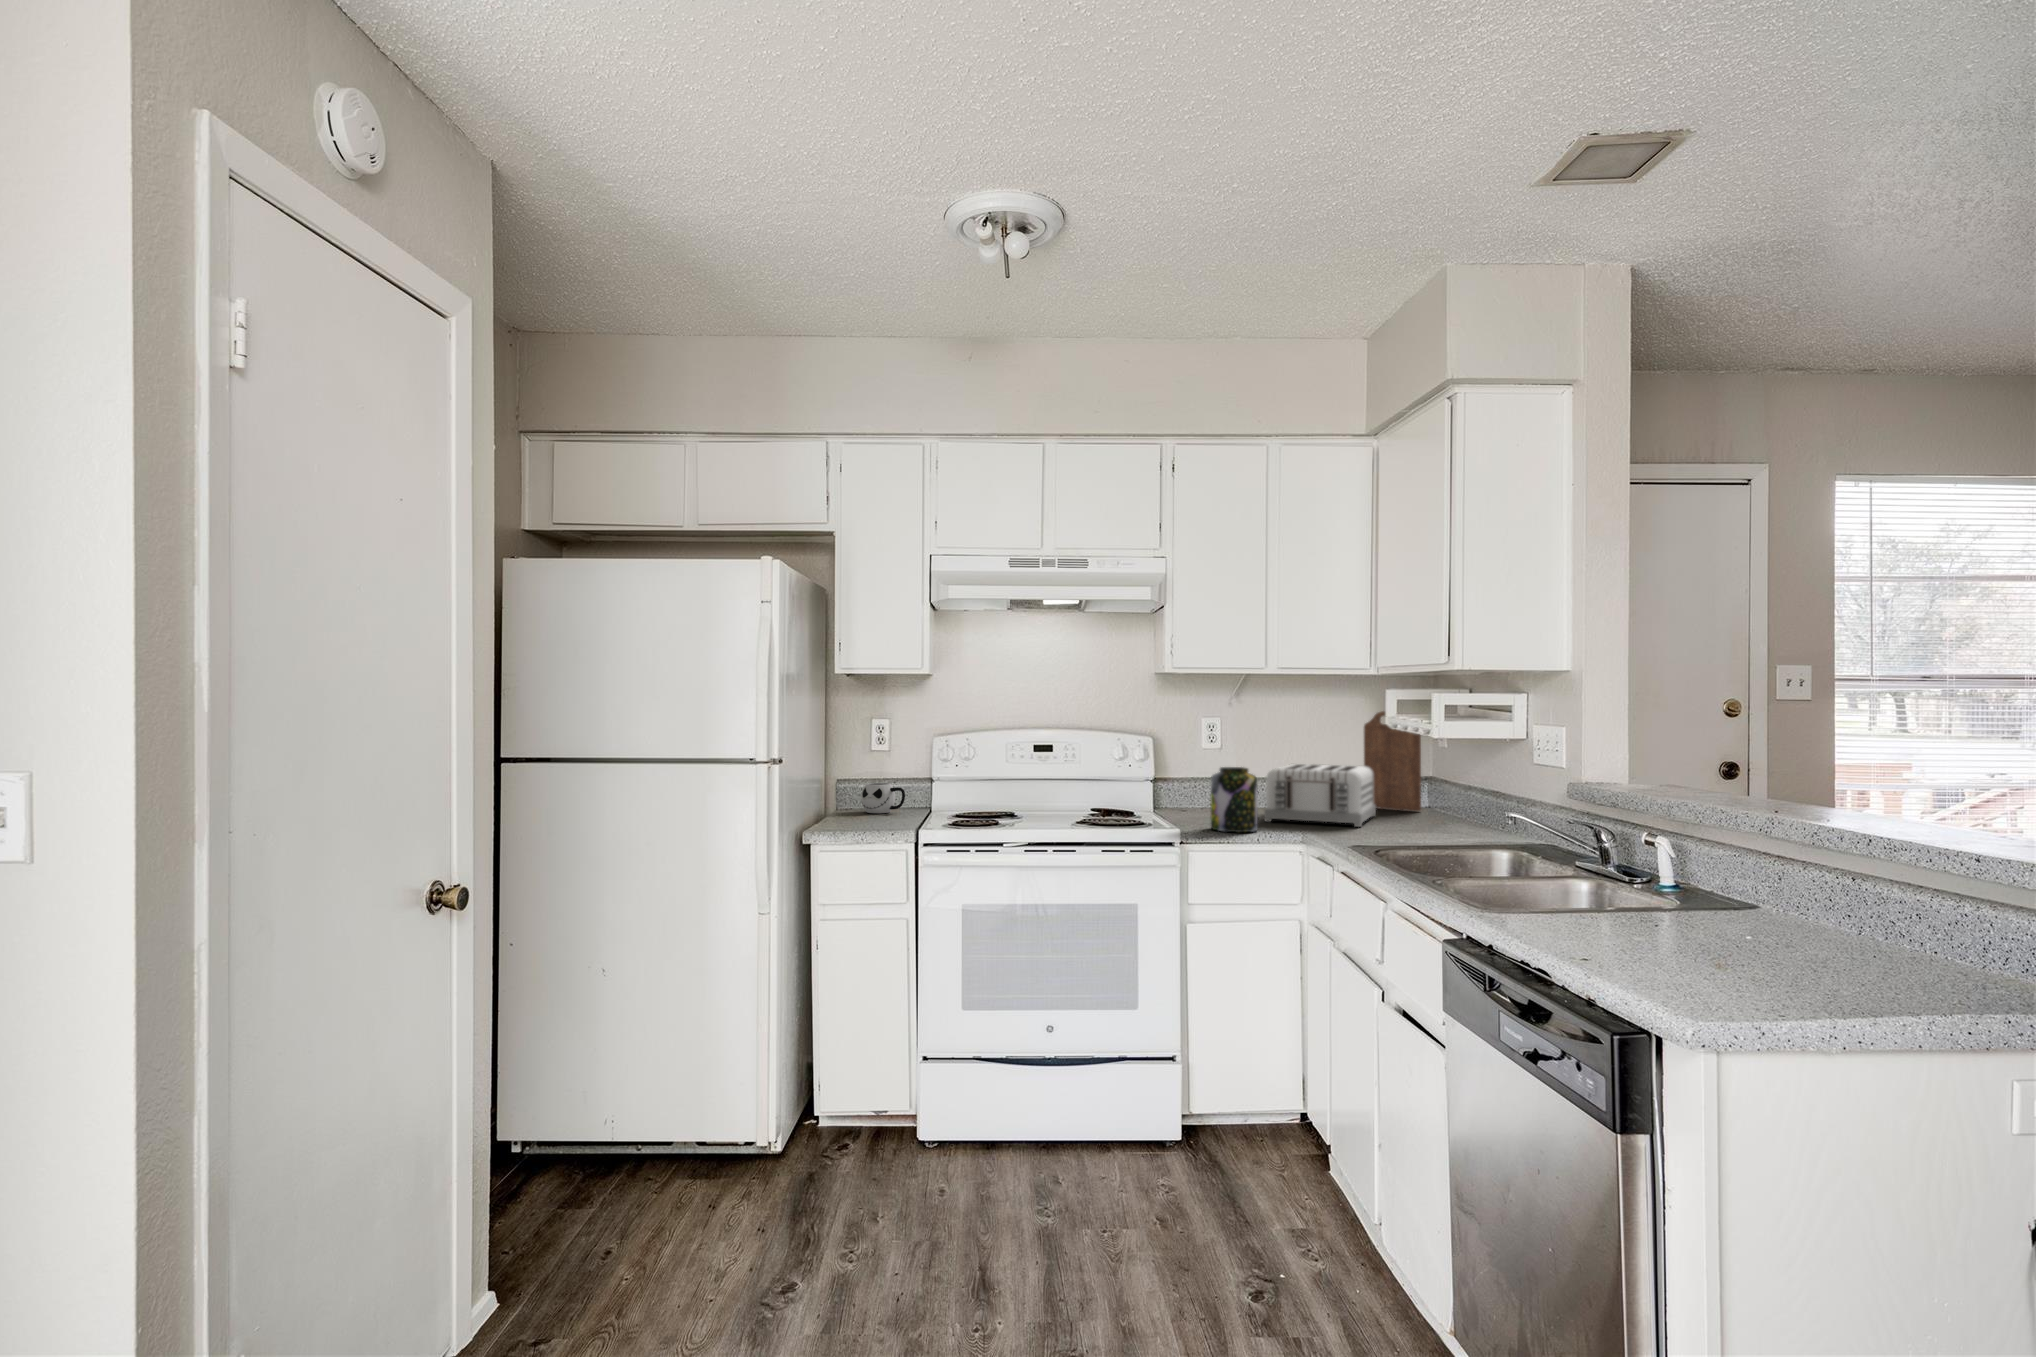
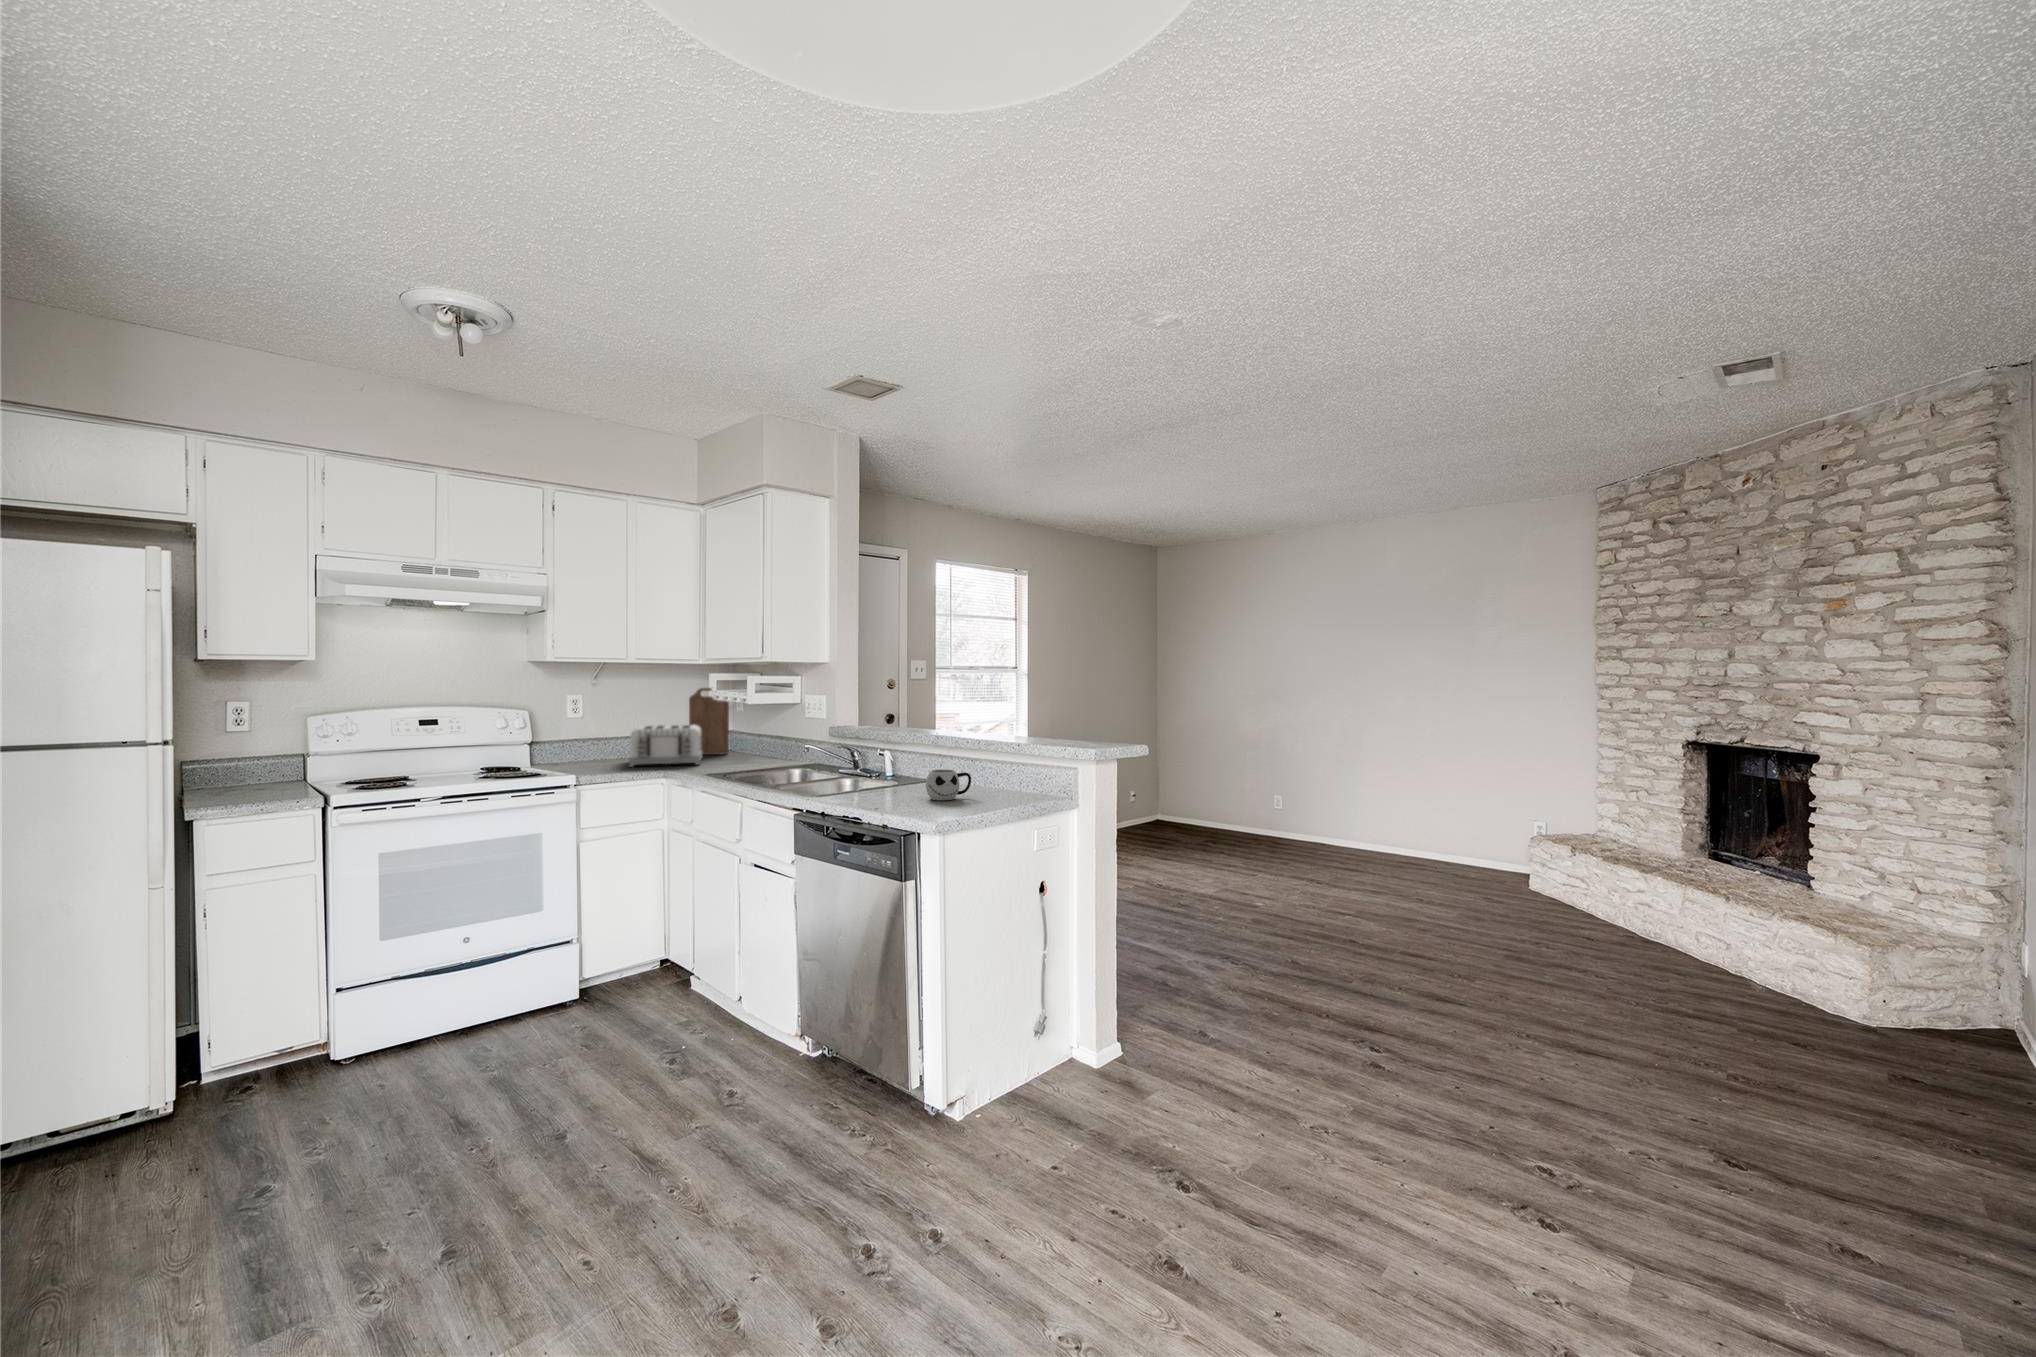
jar: present [1211,767,1258,832] -> none [594,729,631,775]
mug: present [861,783,905,813] -> present [926,769,971,800]

